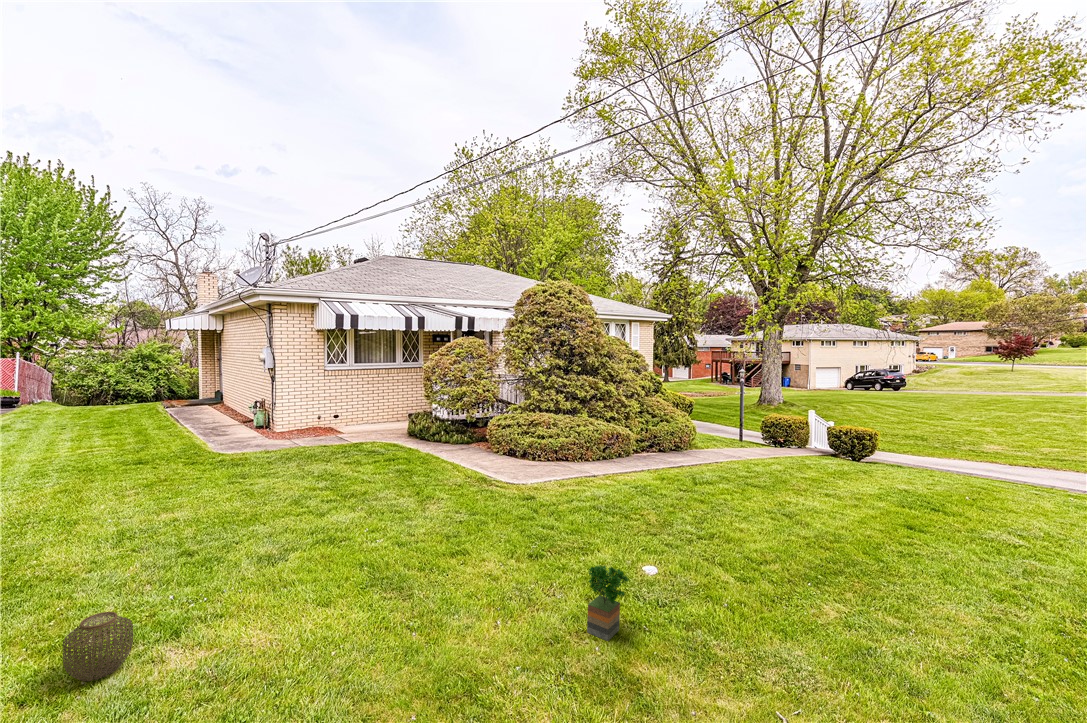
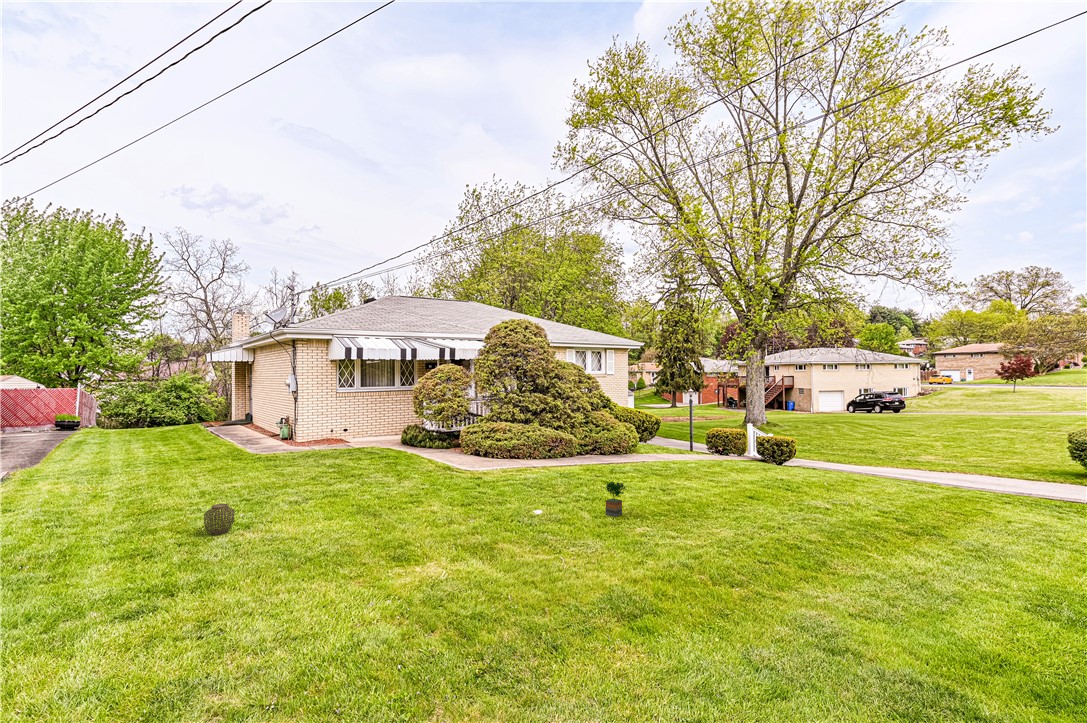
potted tree: present [587,565,628,641] -> present [606,482,626,517]

